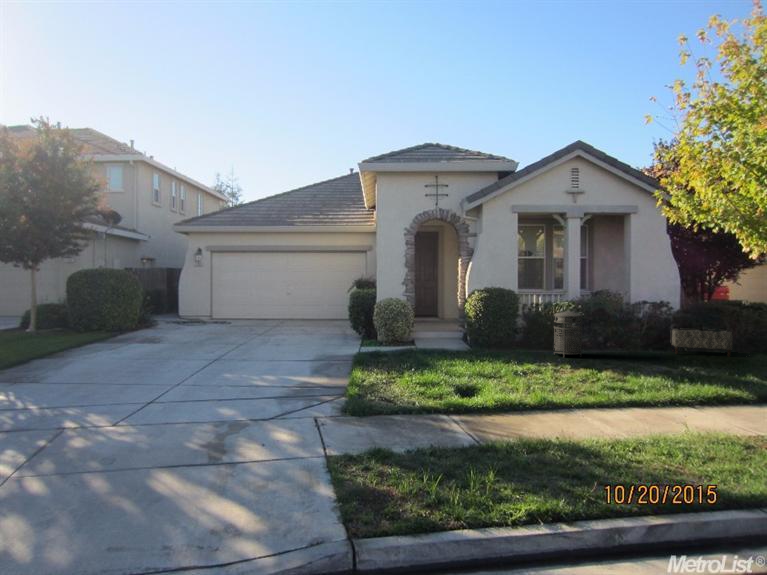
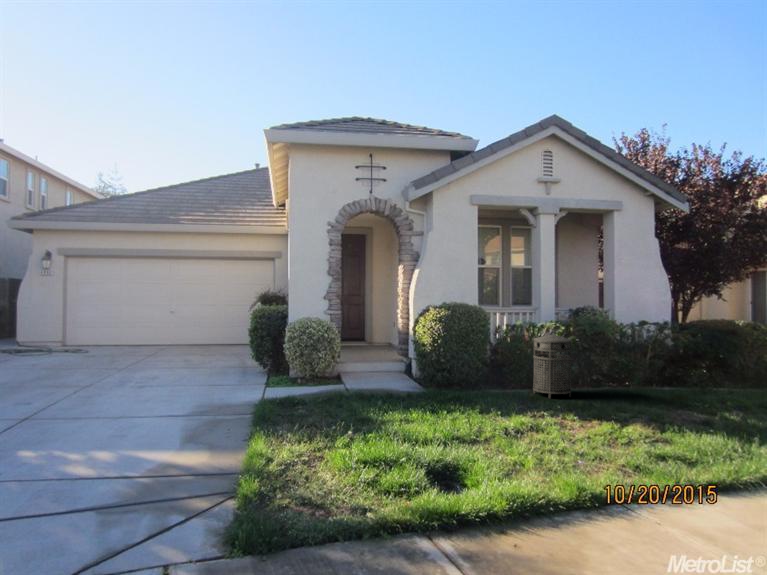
bench: present [672,329,733,356] -> none [670,355,751,391]

